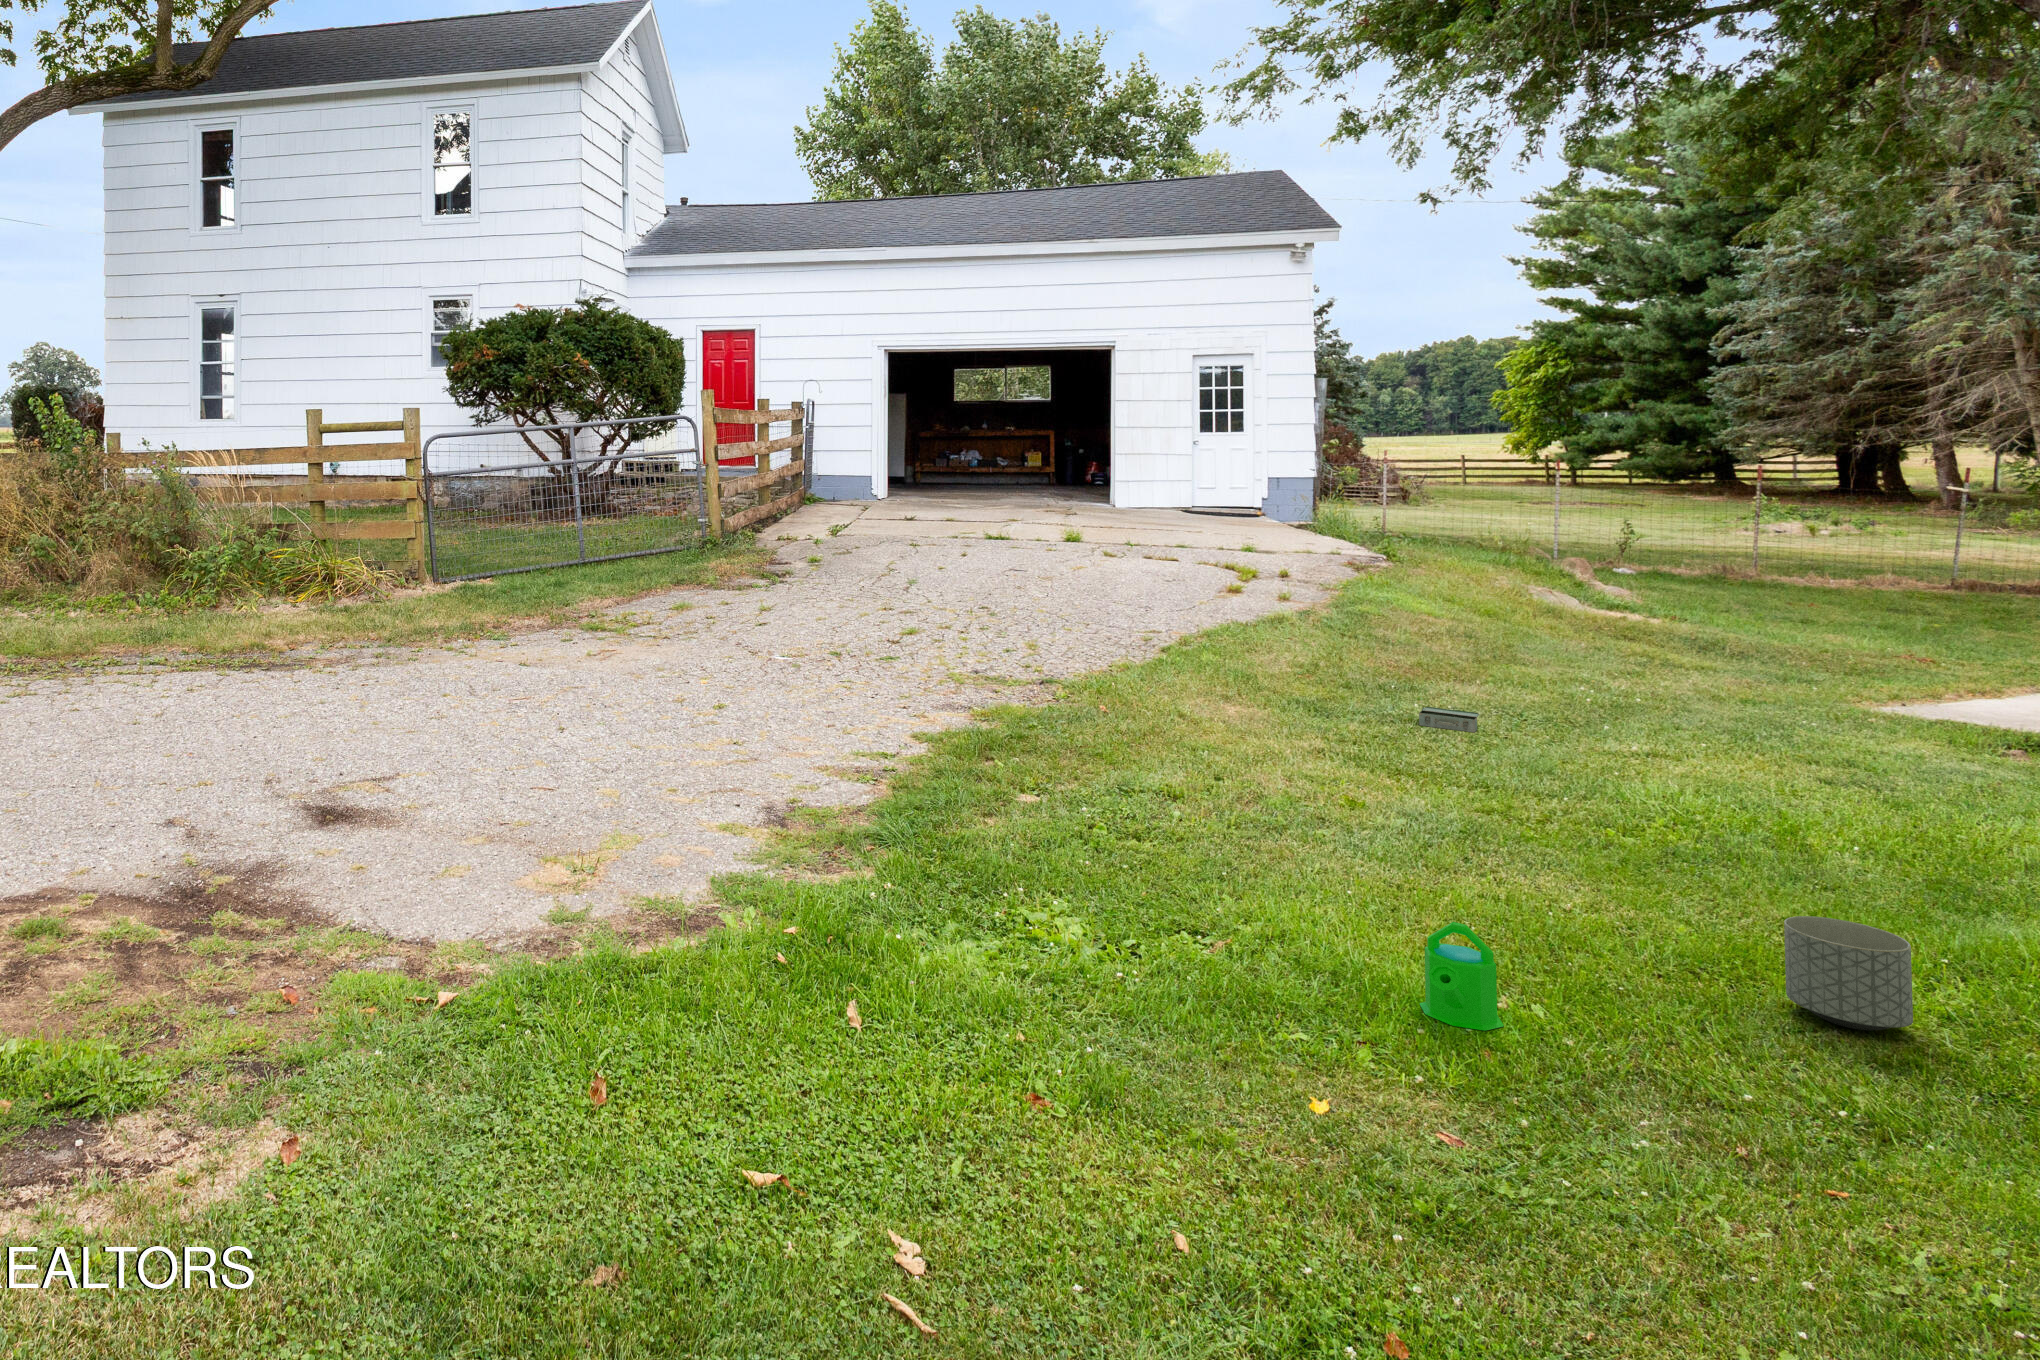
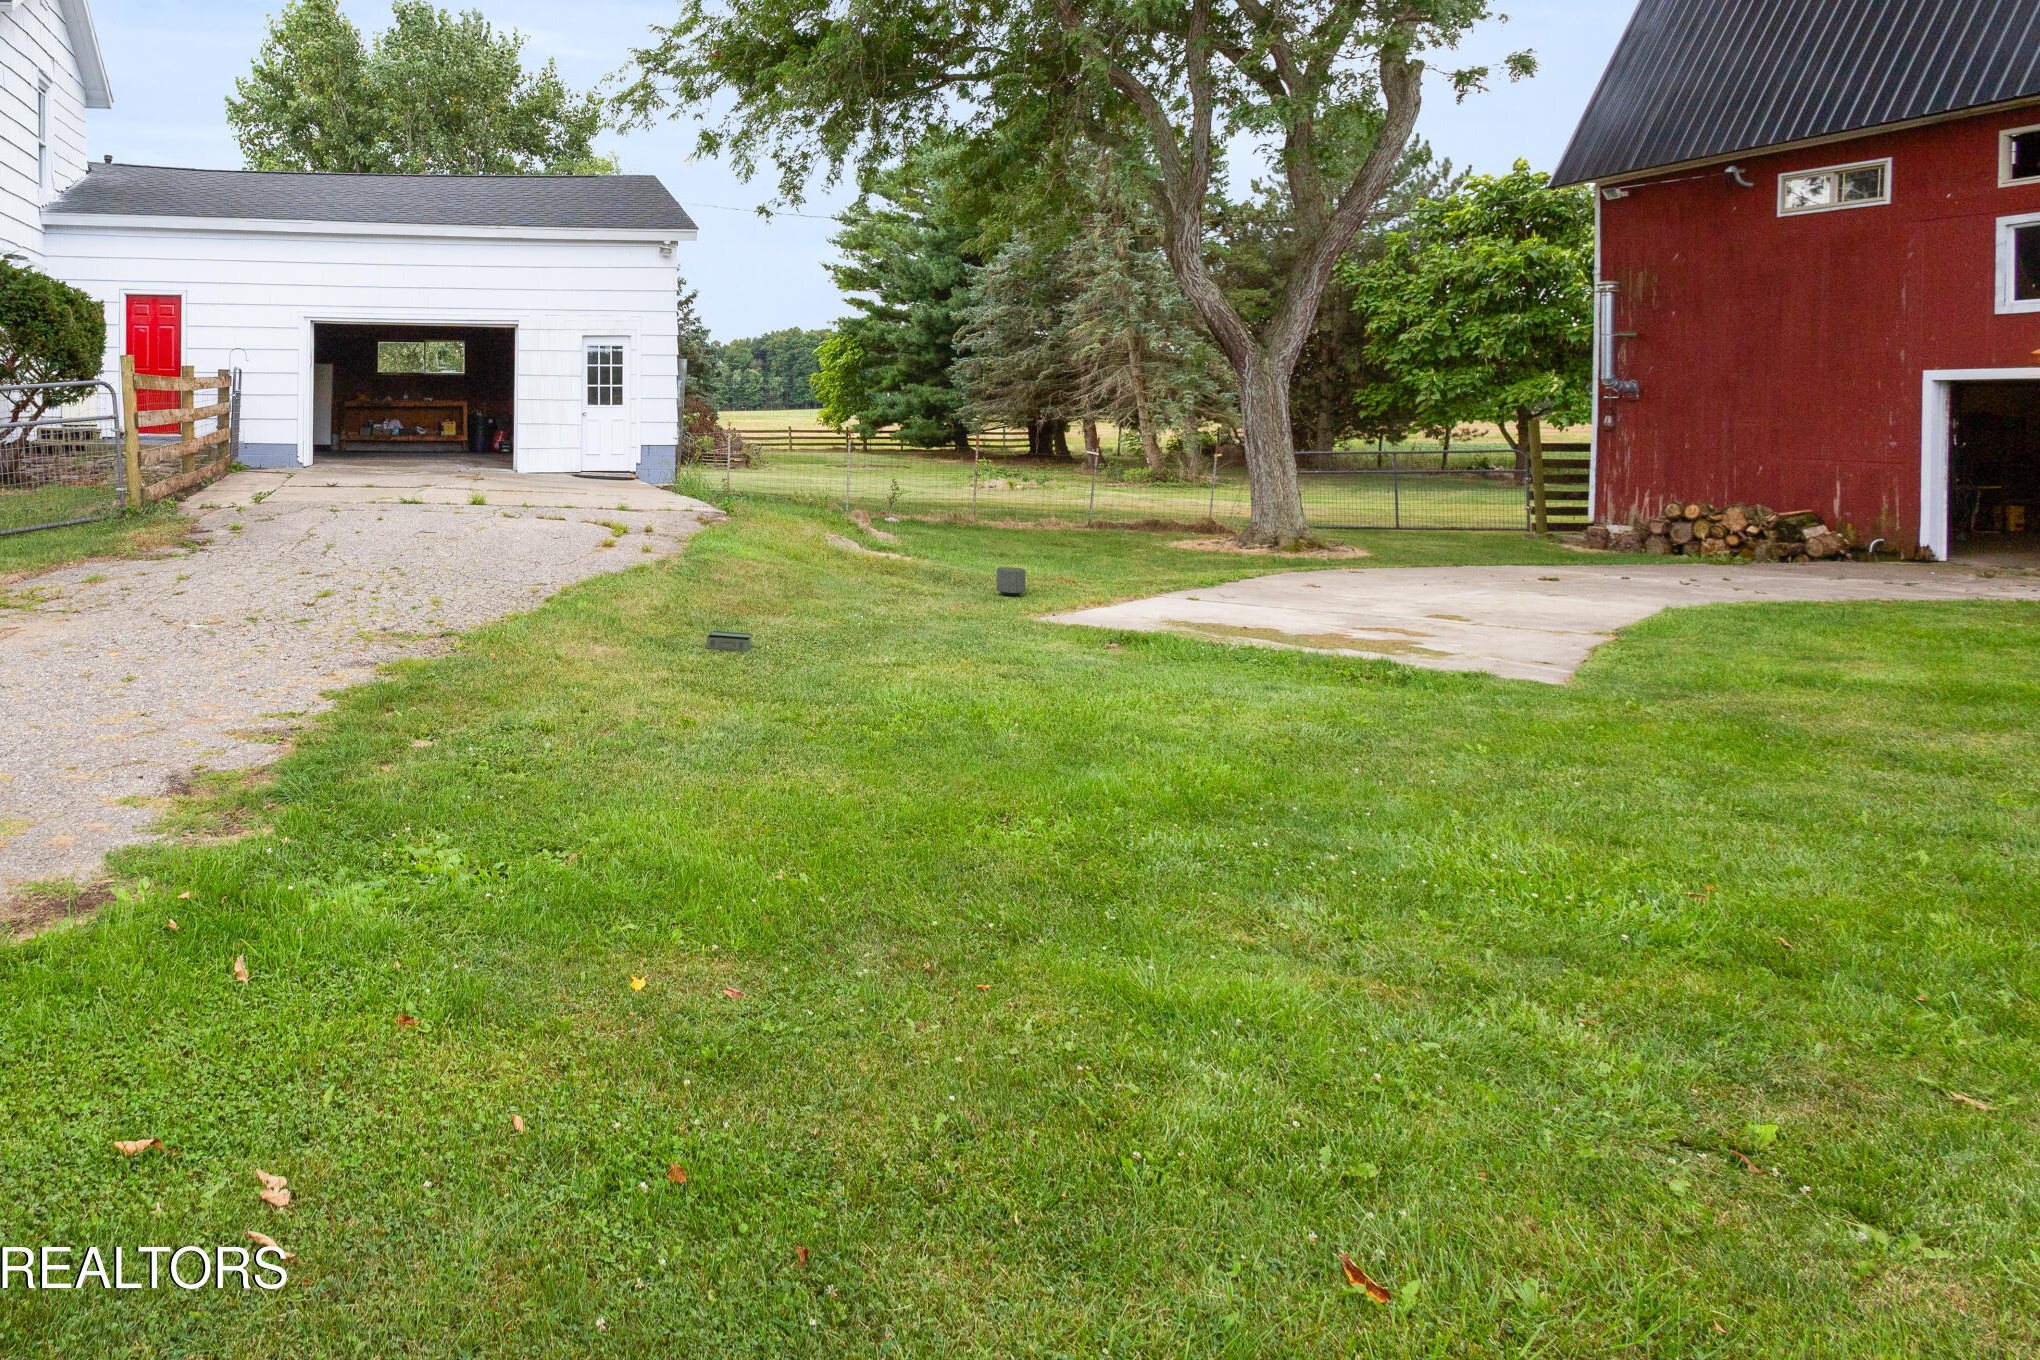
planter: present [1784,916,1913,1031] -> present [997,567,1026,596]
watering can: present [1419,922,1504,1031] -> none [608,871,681,986]

